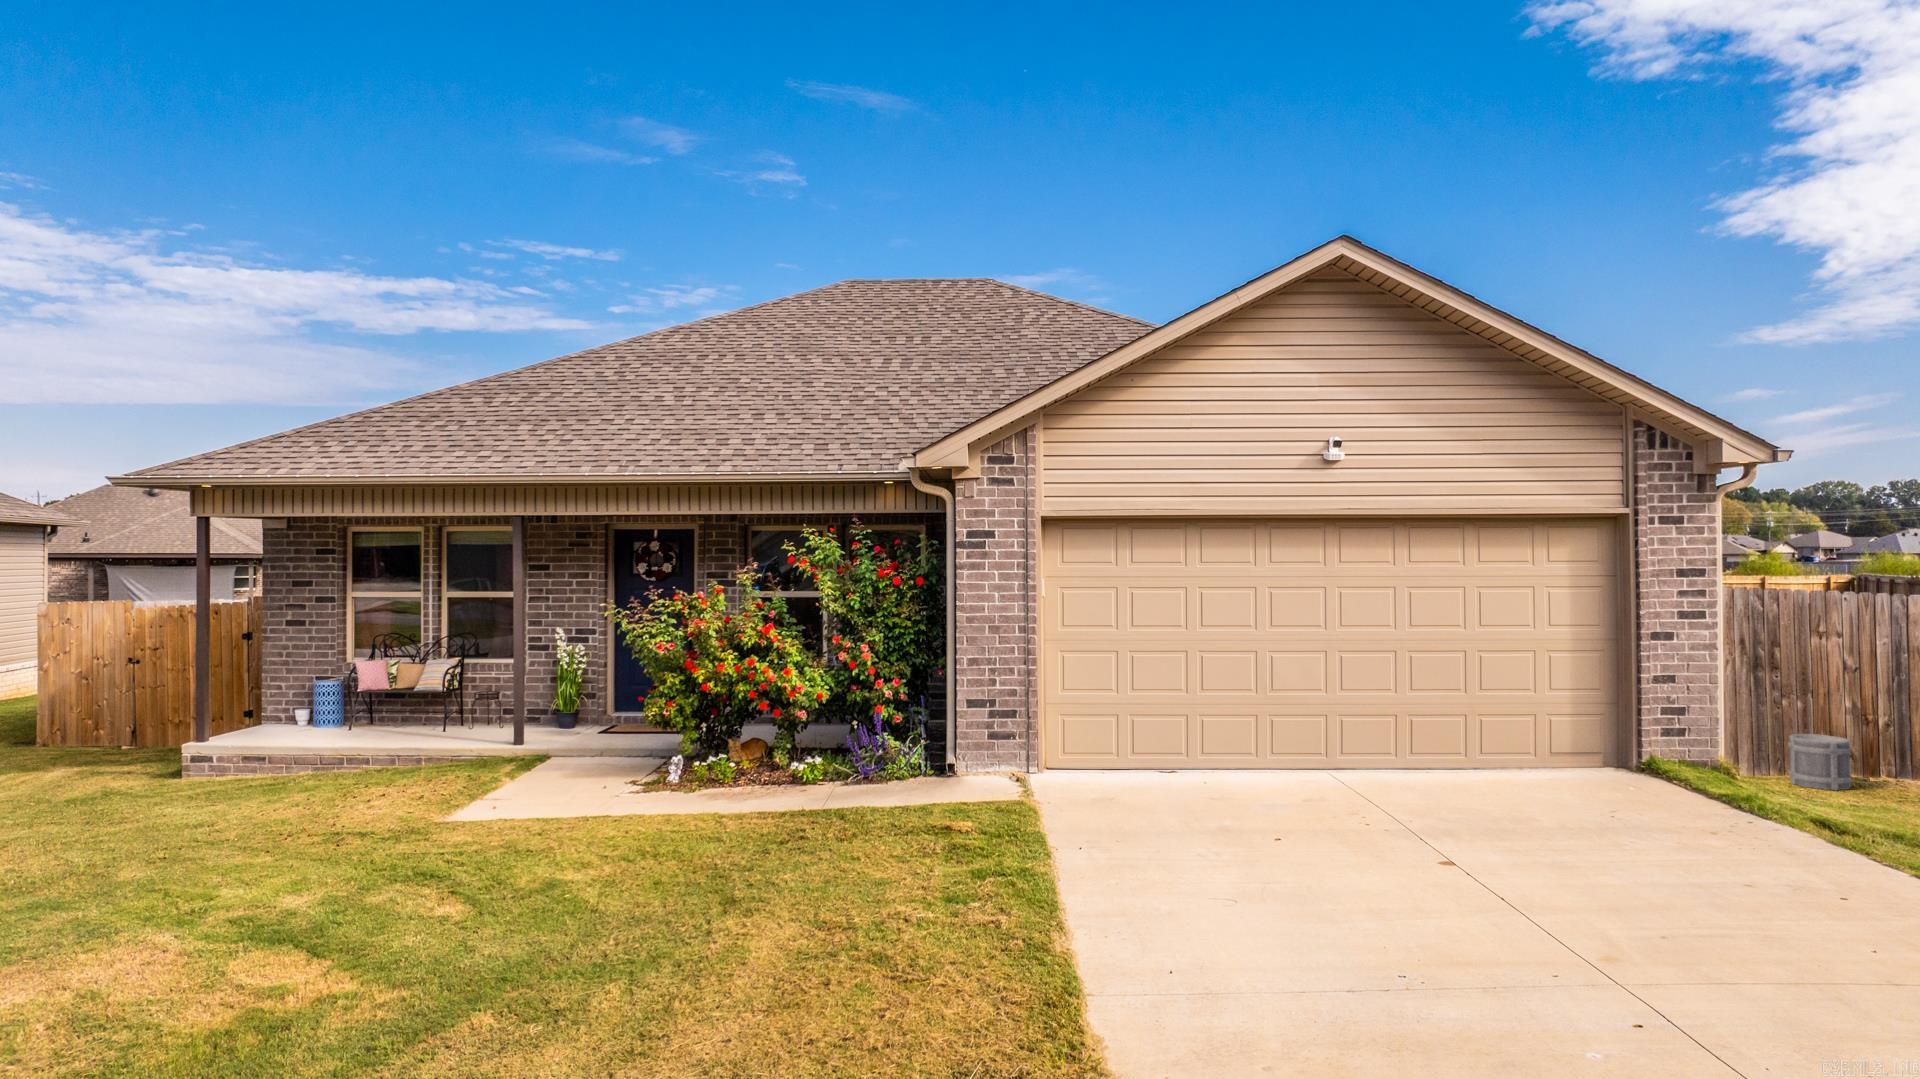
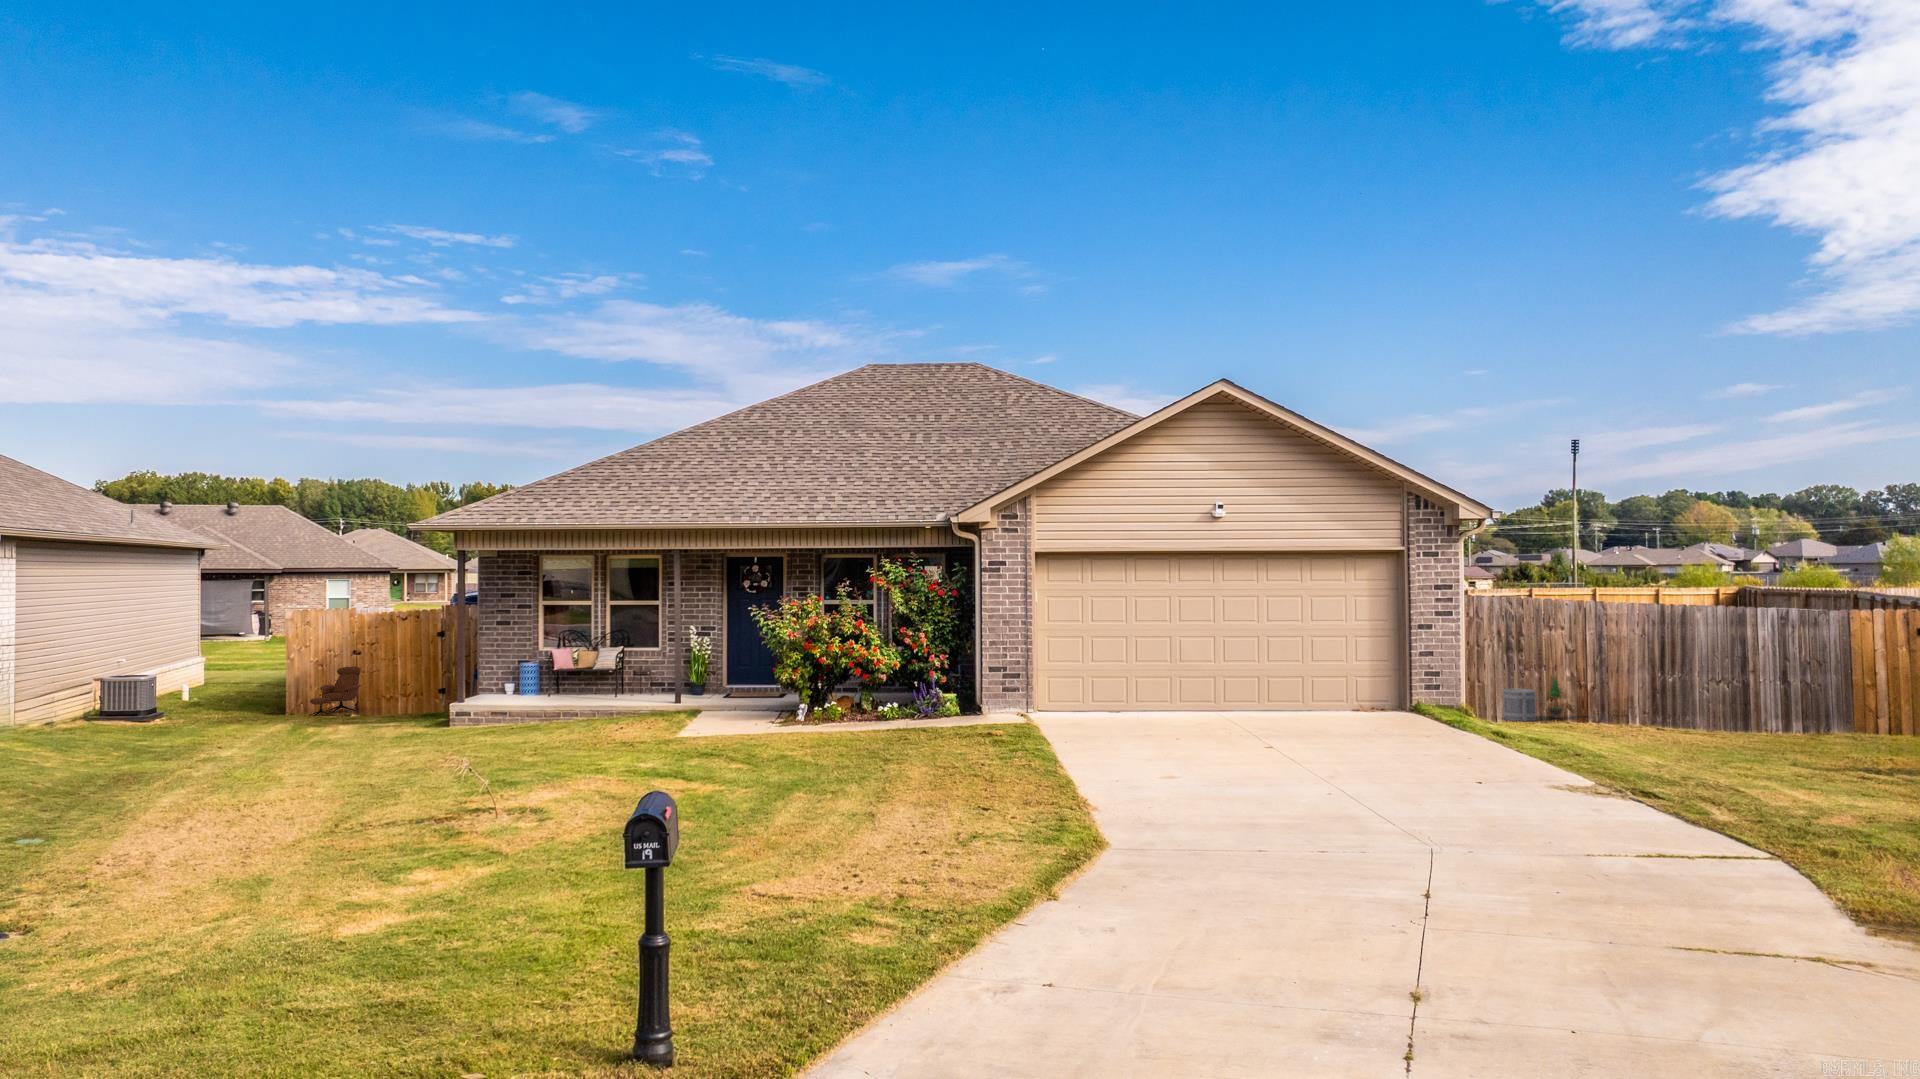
lounge chair: none [38,680,128,752] -> present [310,667,361,716]
potted tree: none [1862,713,1896,783] -> present [1548,676,1562,718]

